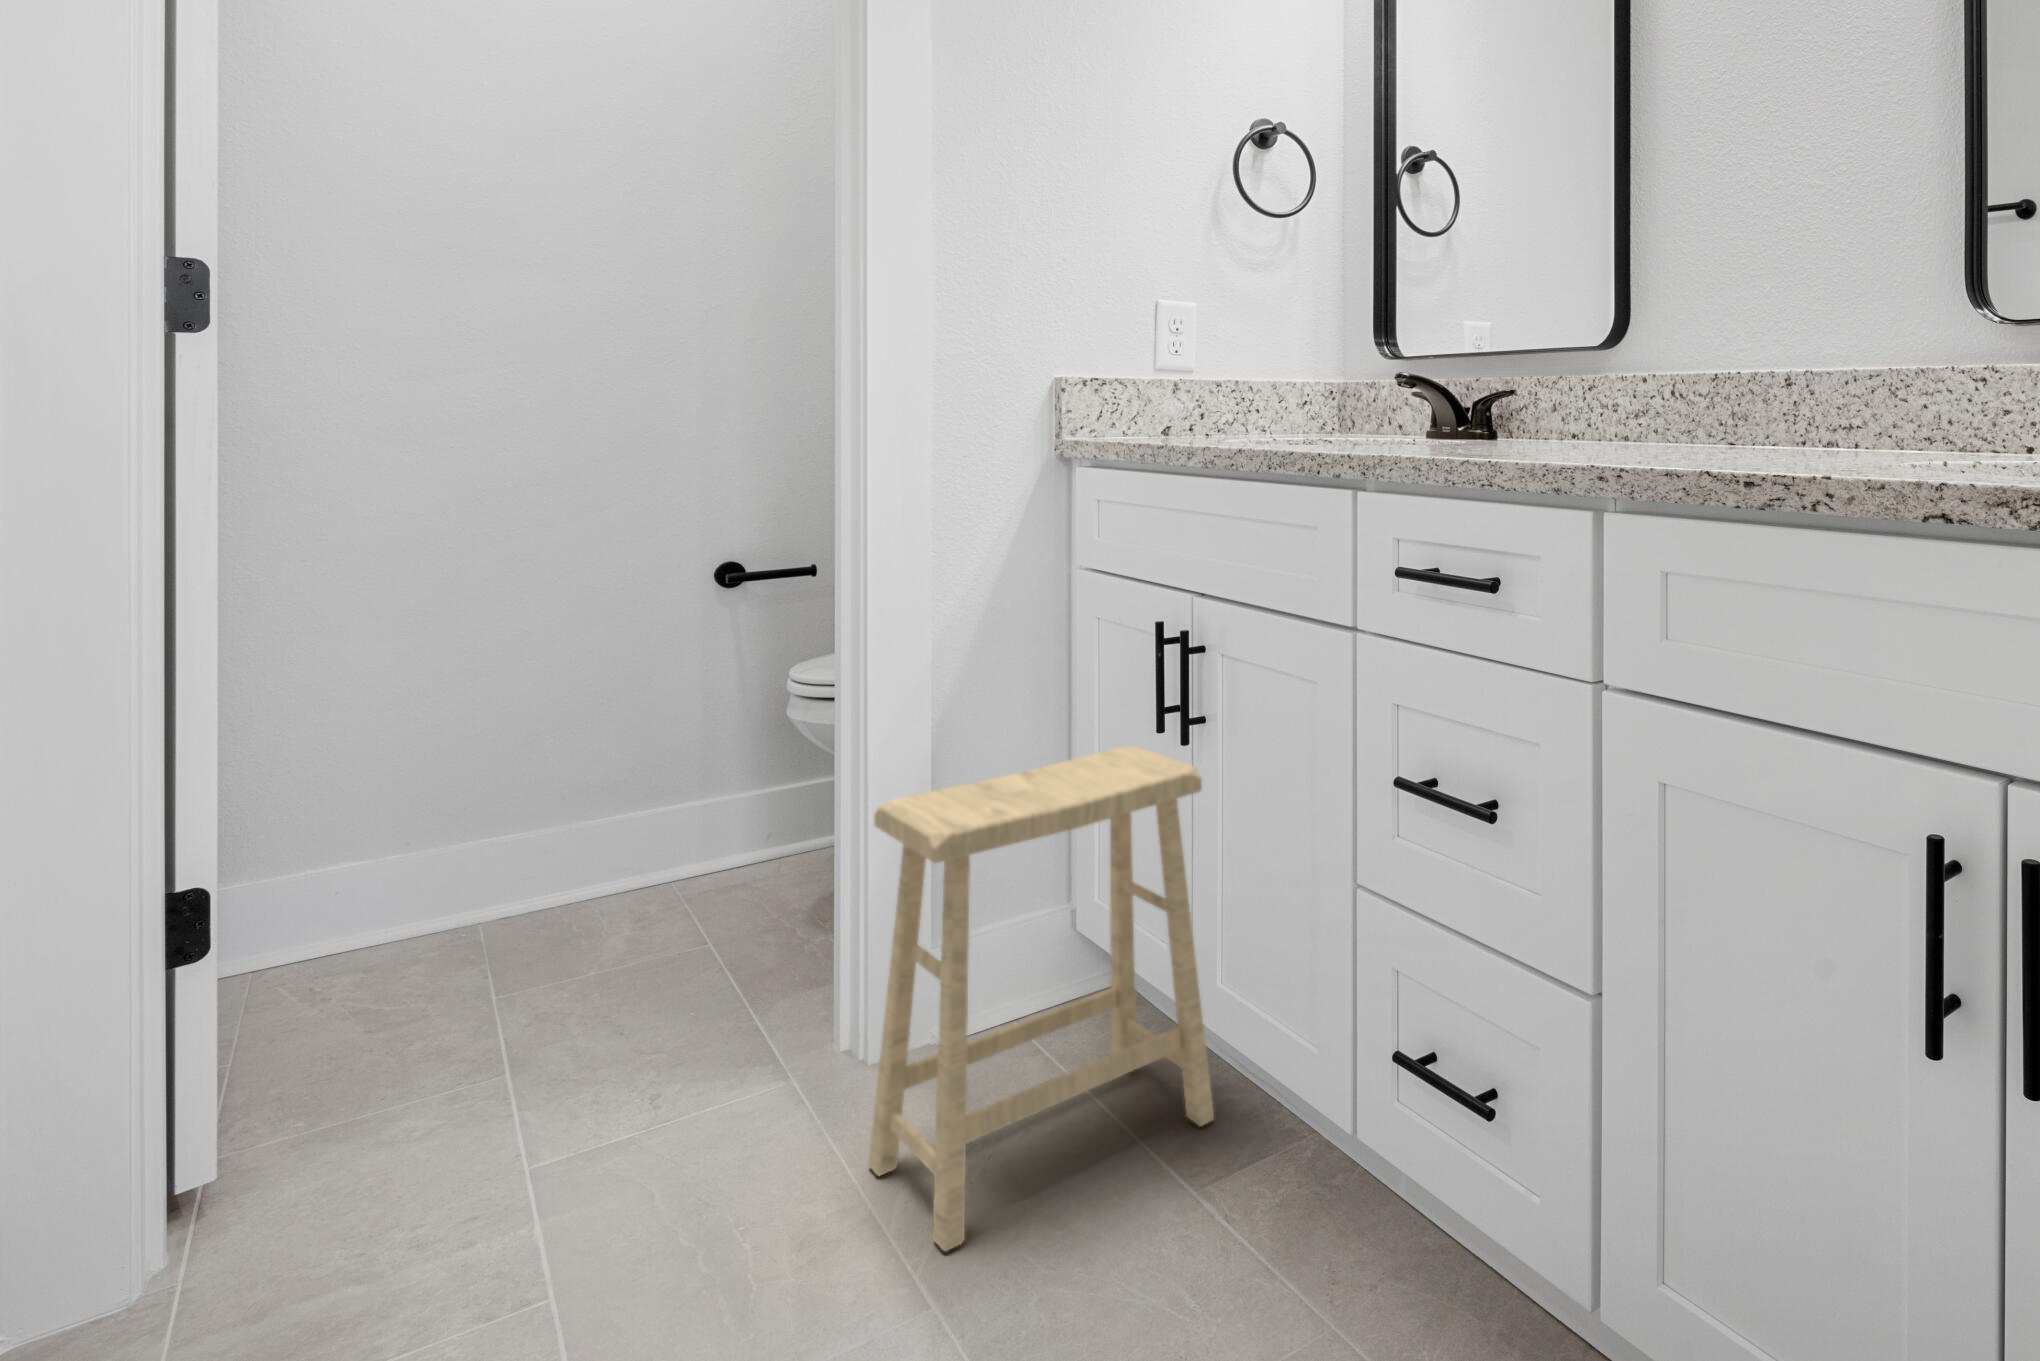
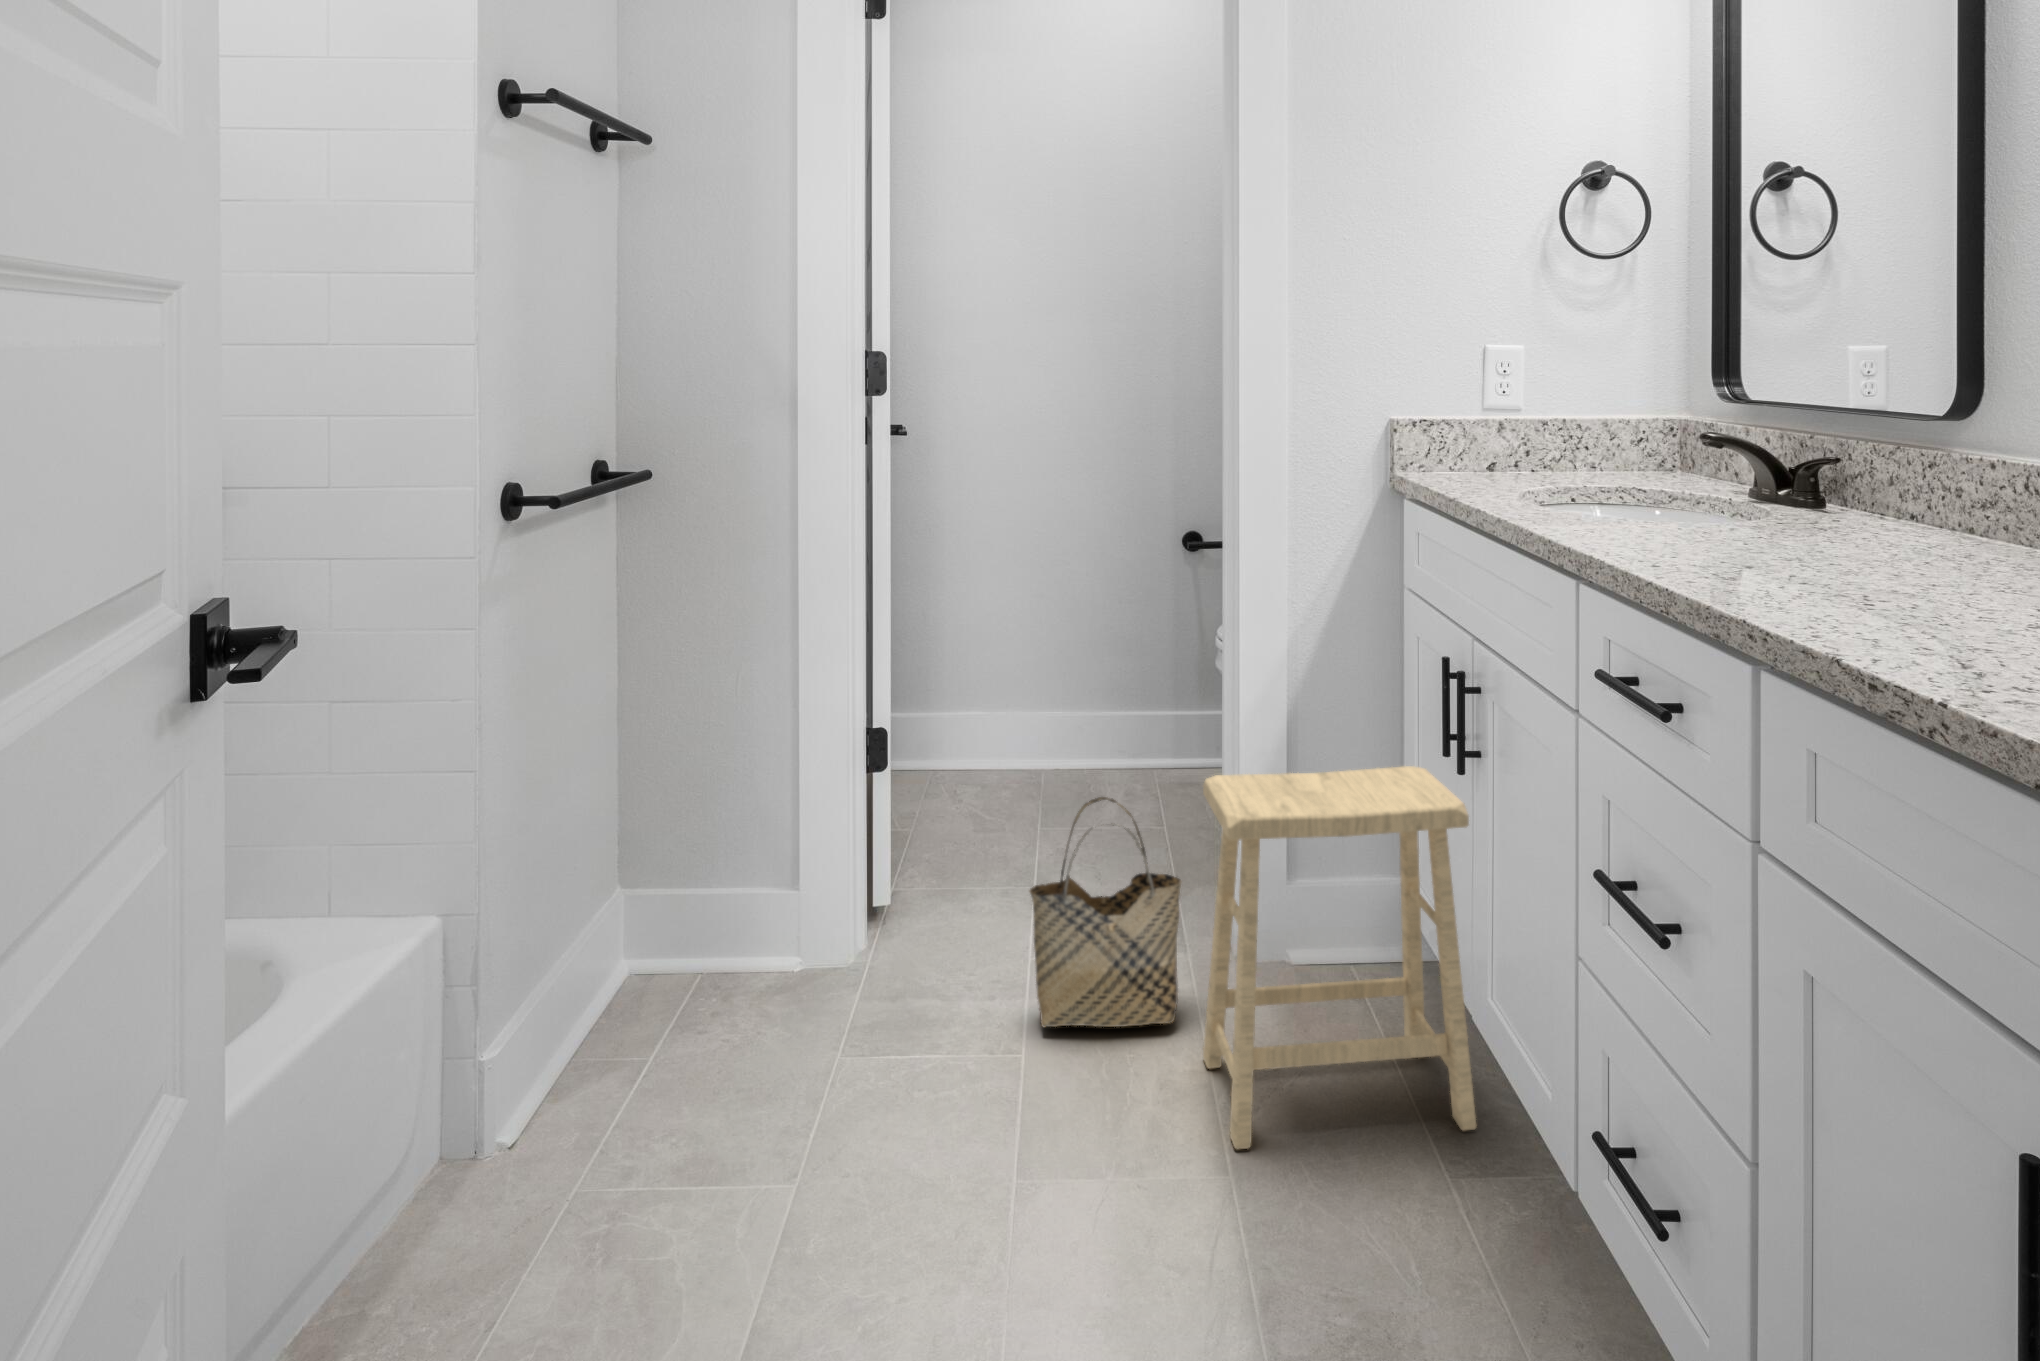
woven basket: none [587,873,822,1215] -> present [1030,797,1181,1027]

